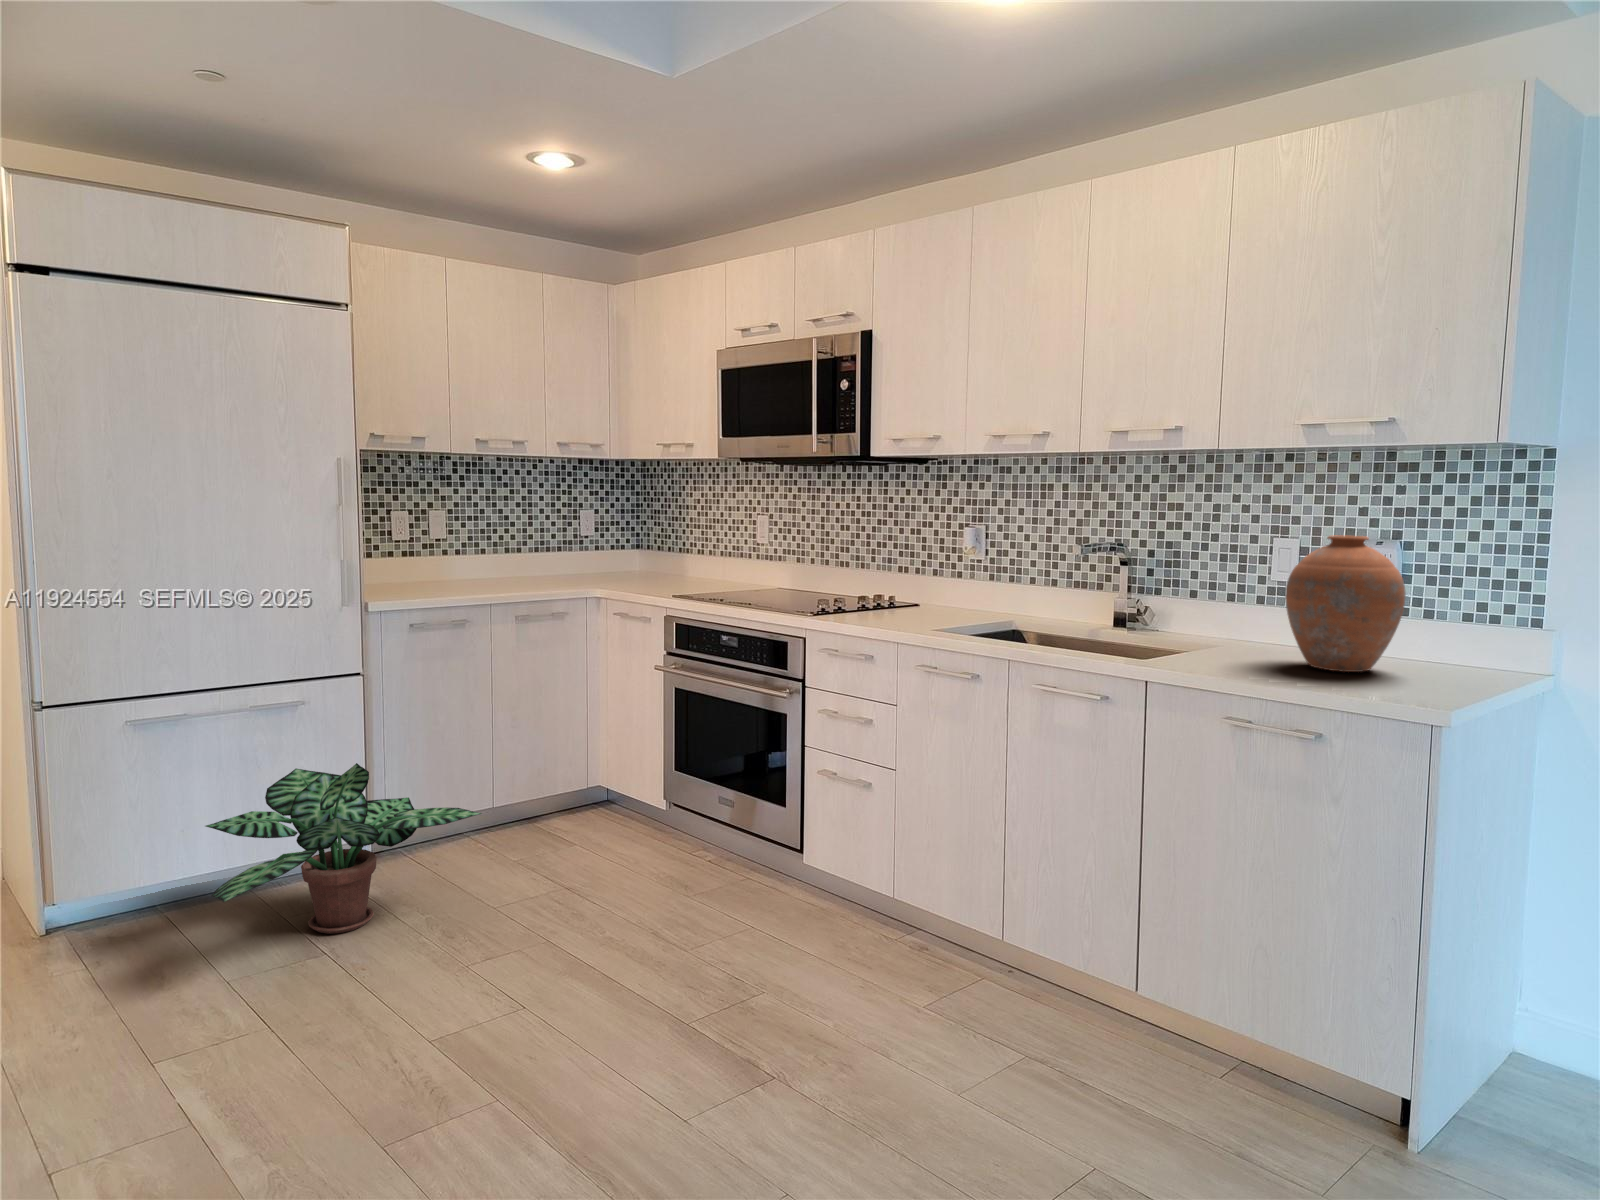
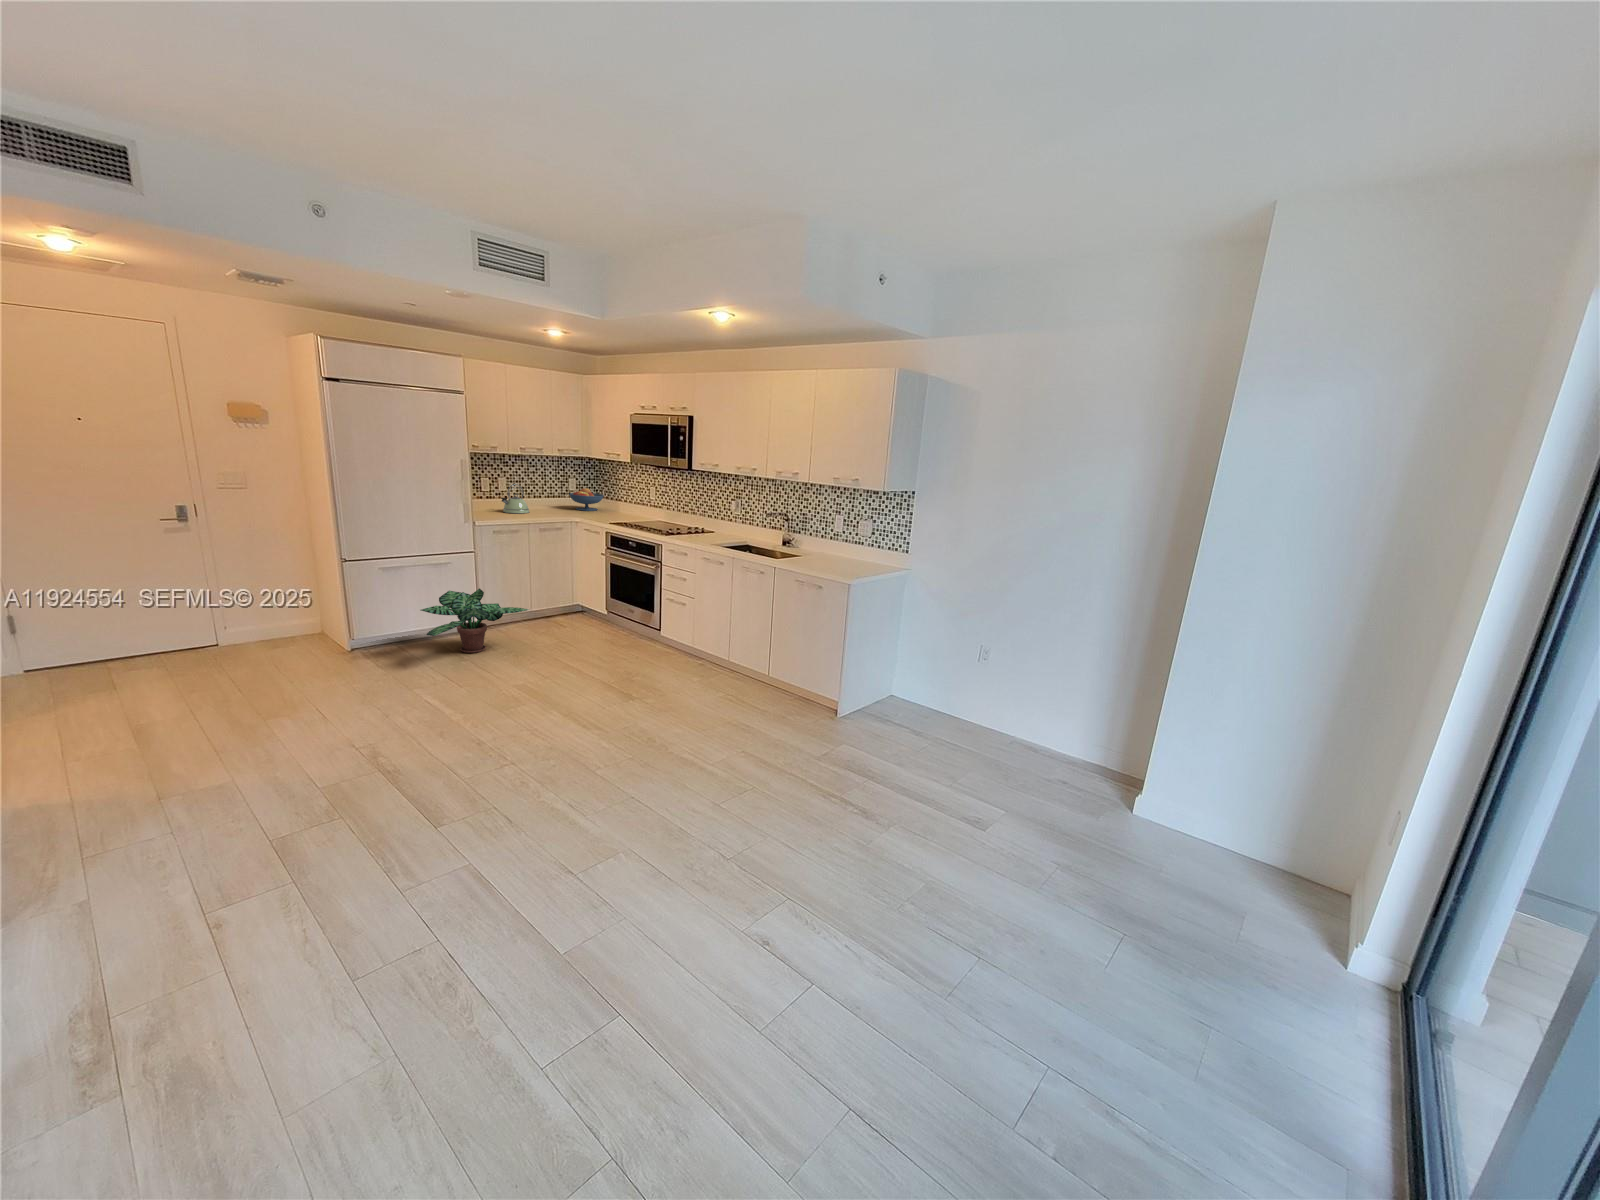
kettle: none [433,520,494,584] -> present [501,484,529,514]
fruit bowl: none [580,527,652,574] -> present [569,488,604,511]
vase: present [1285,535,1406,672] -> none [806,524,840,568]

